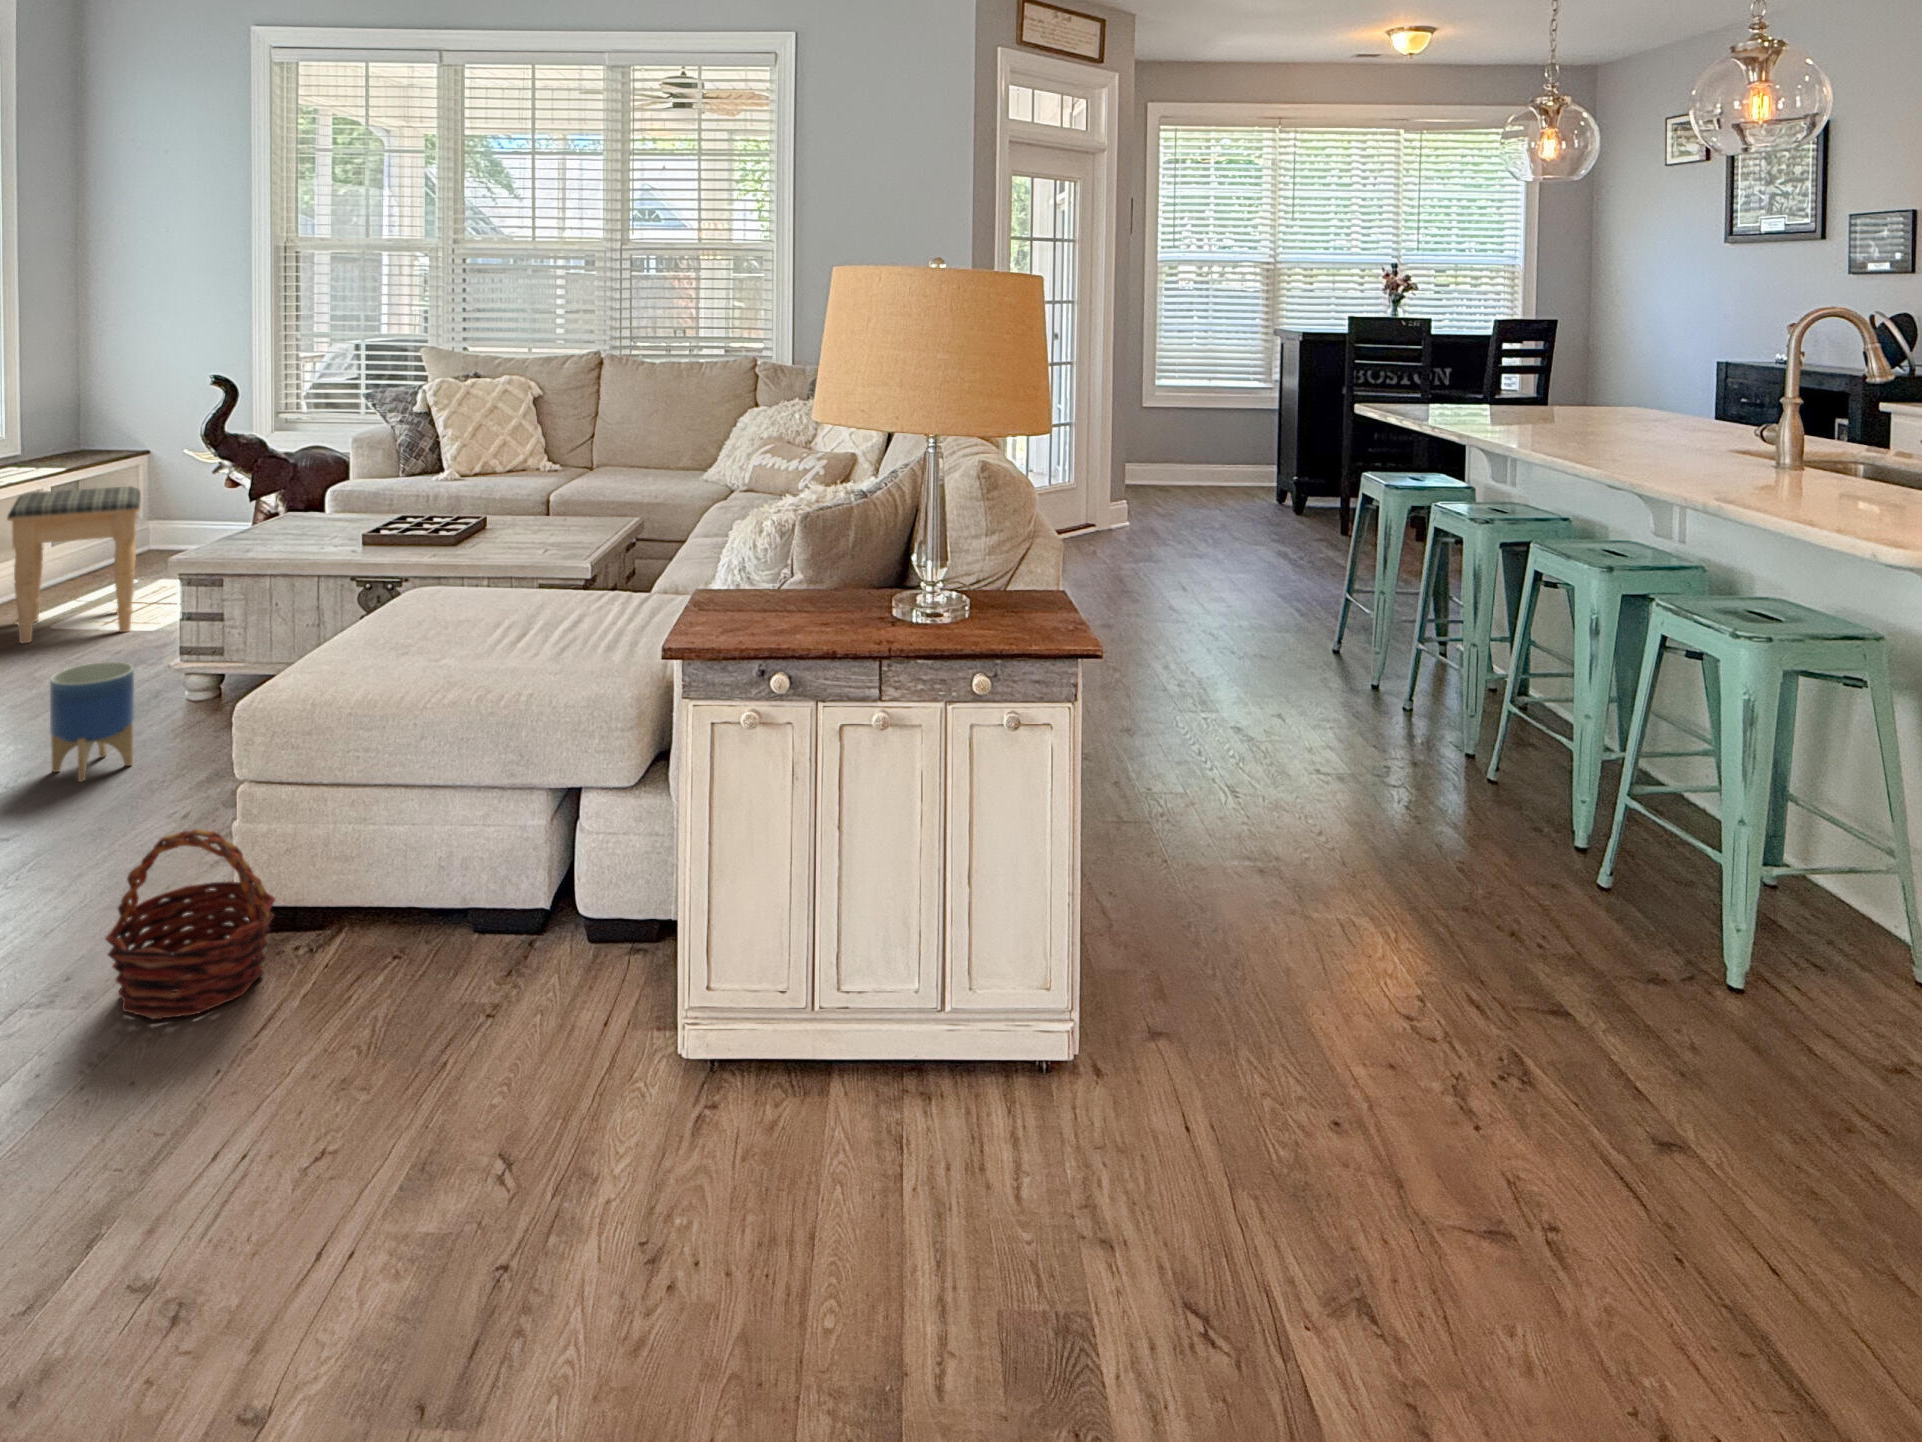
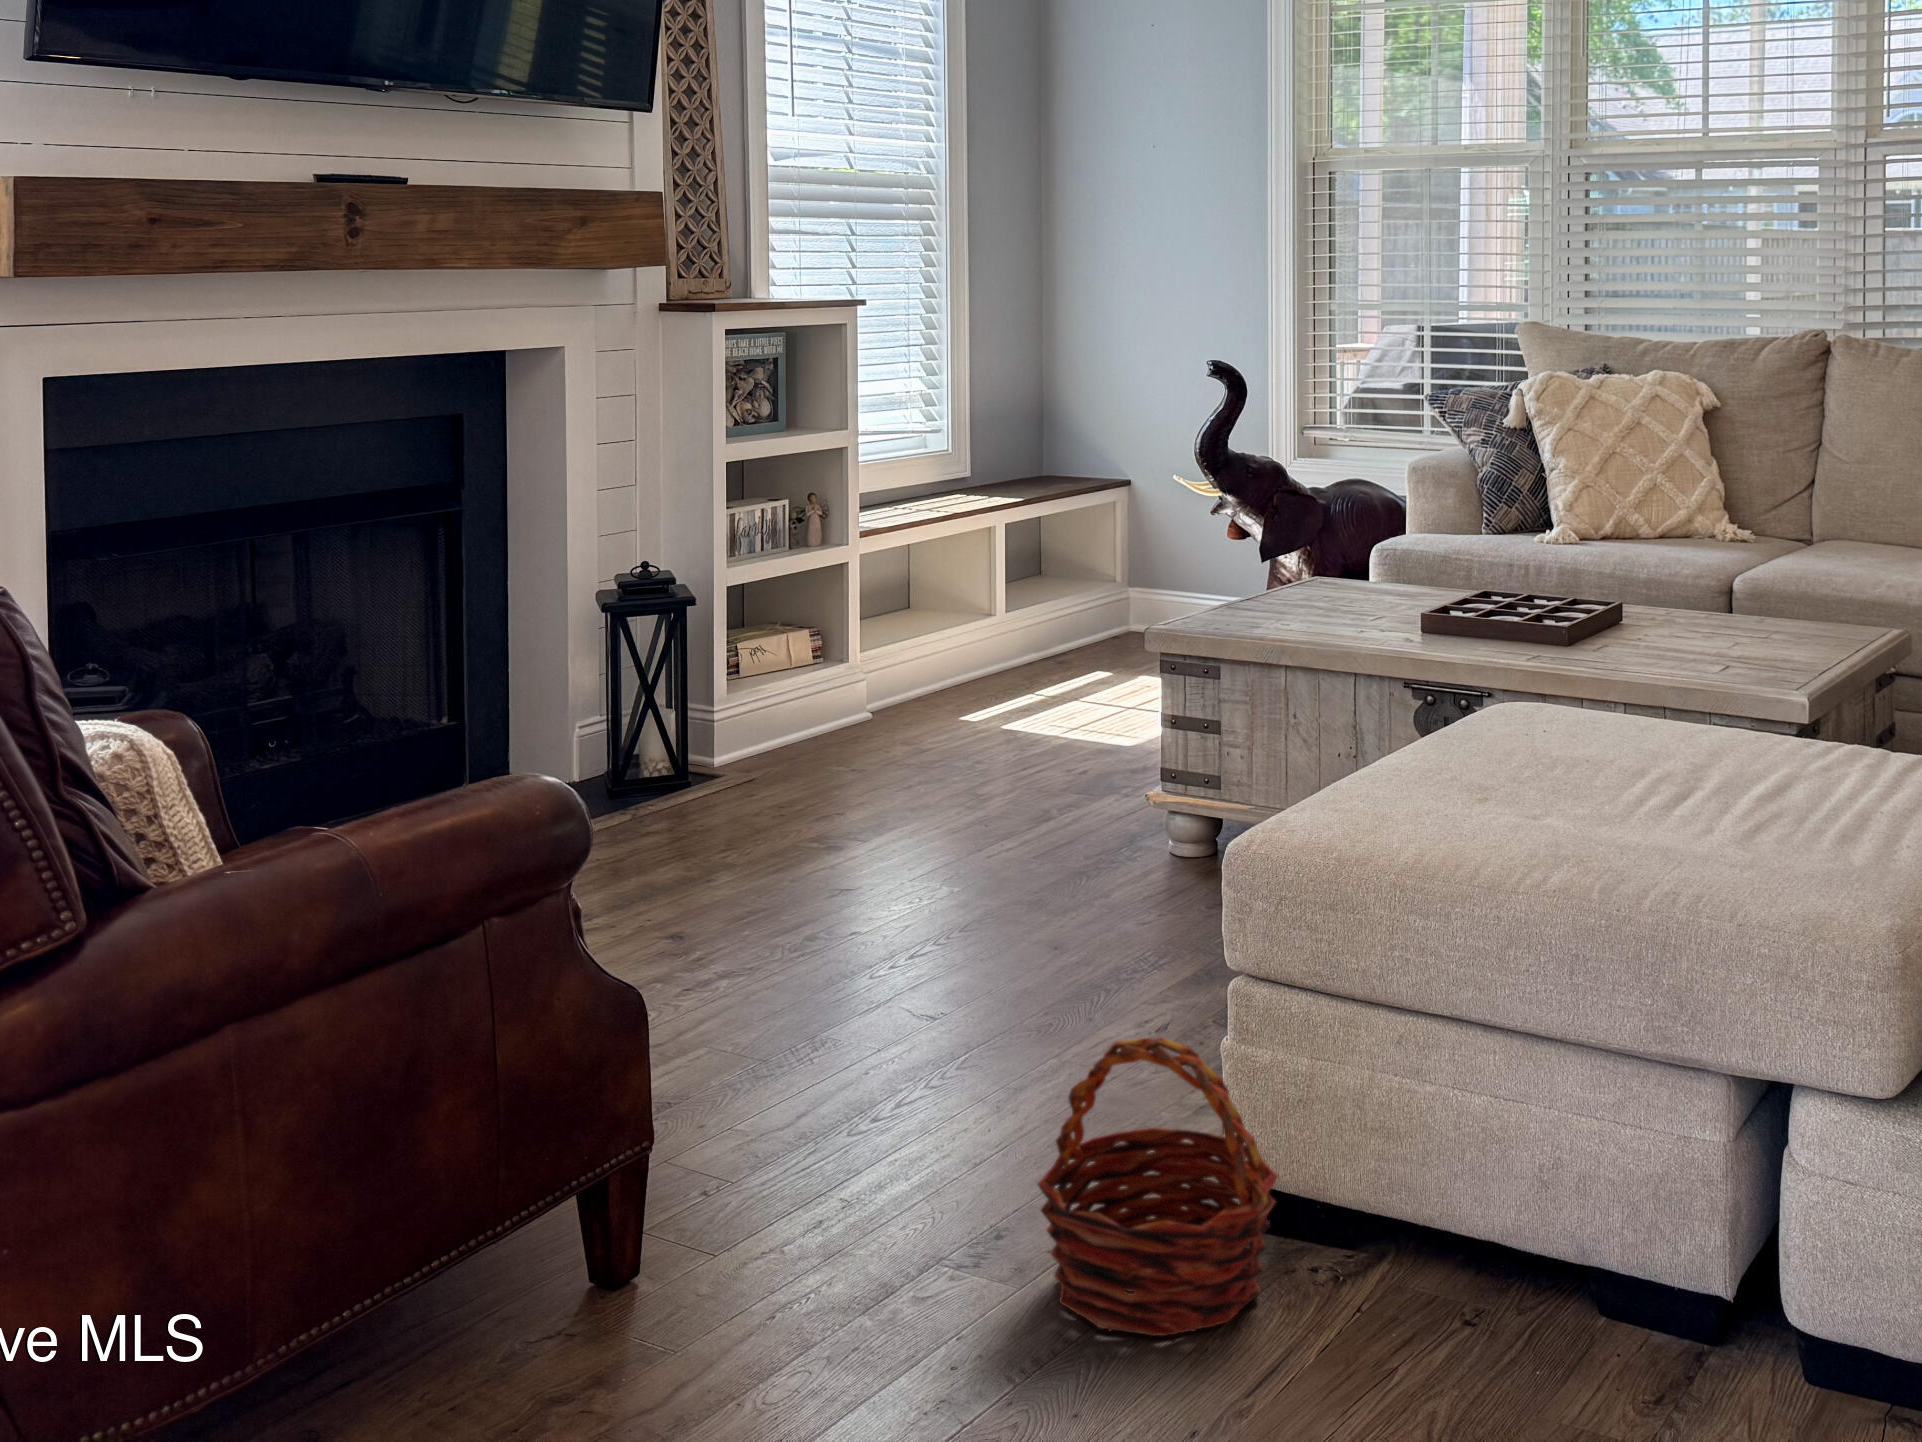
footstool: present [7,487,141,643] -> none [949,525,1117,743]
planter: present [50,662,134,782] -> none [989,773,1096,948]

